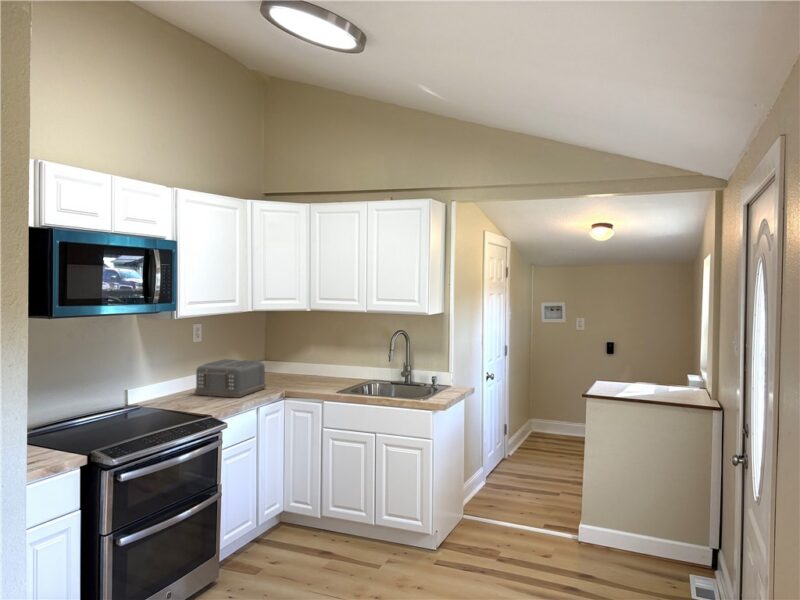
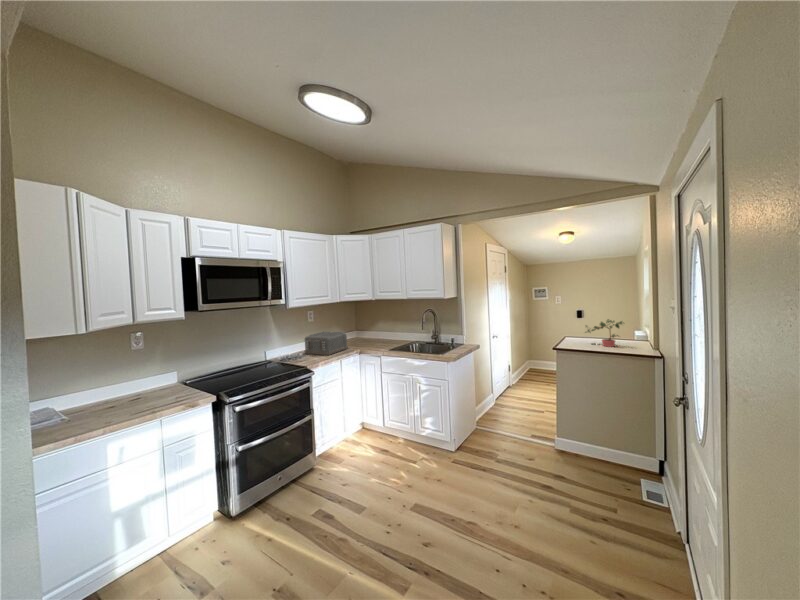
potted plant: none [622,354,677,395] -> present [585,319,622,347]

